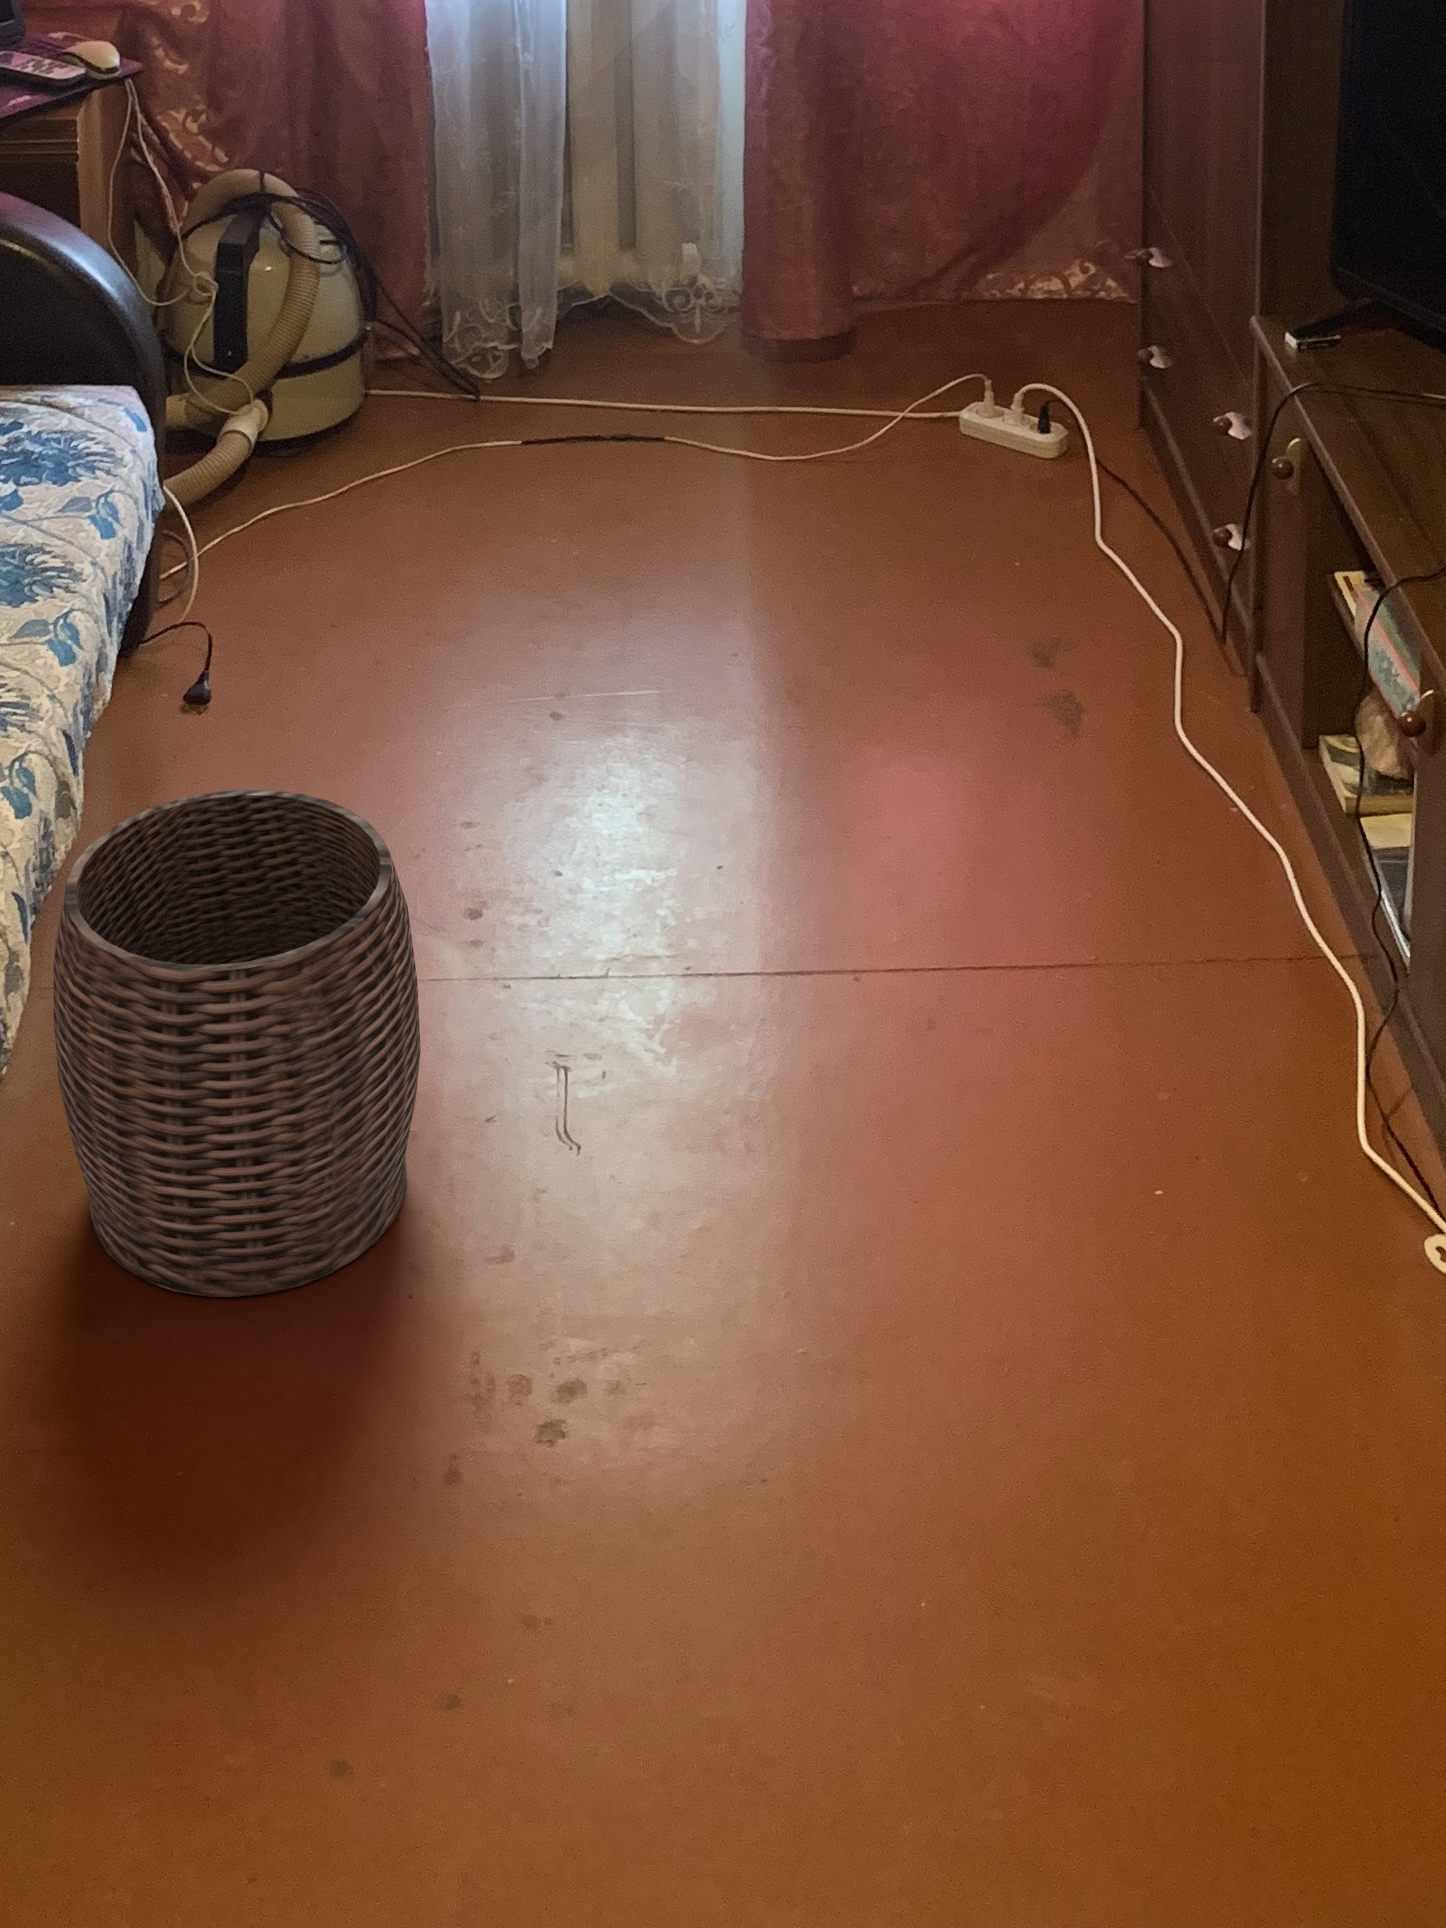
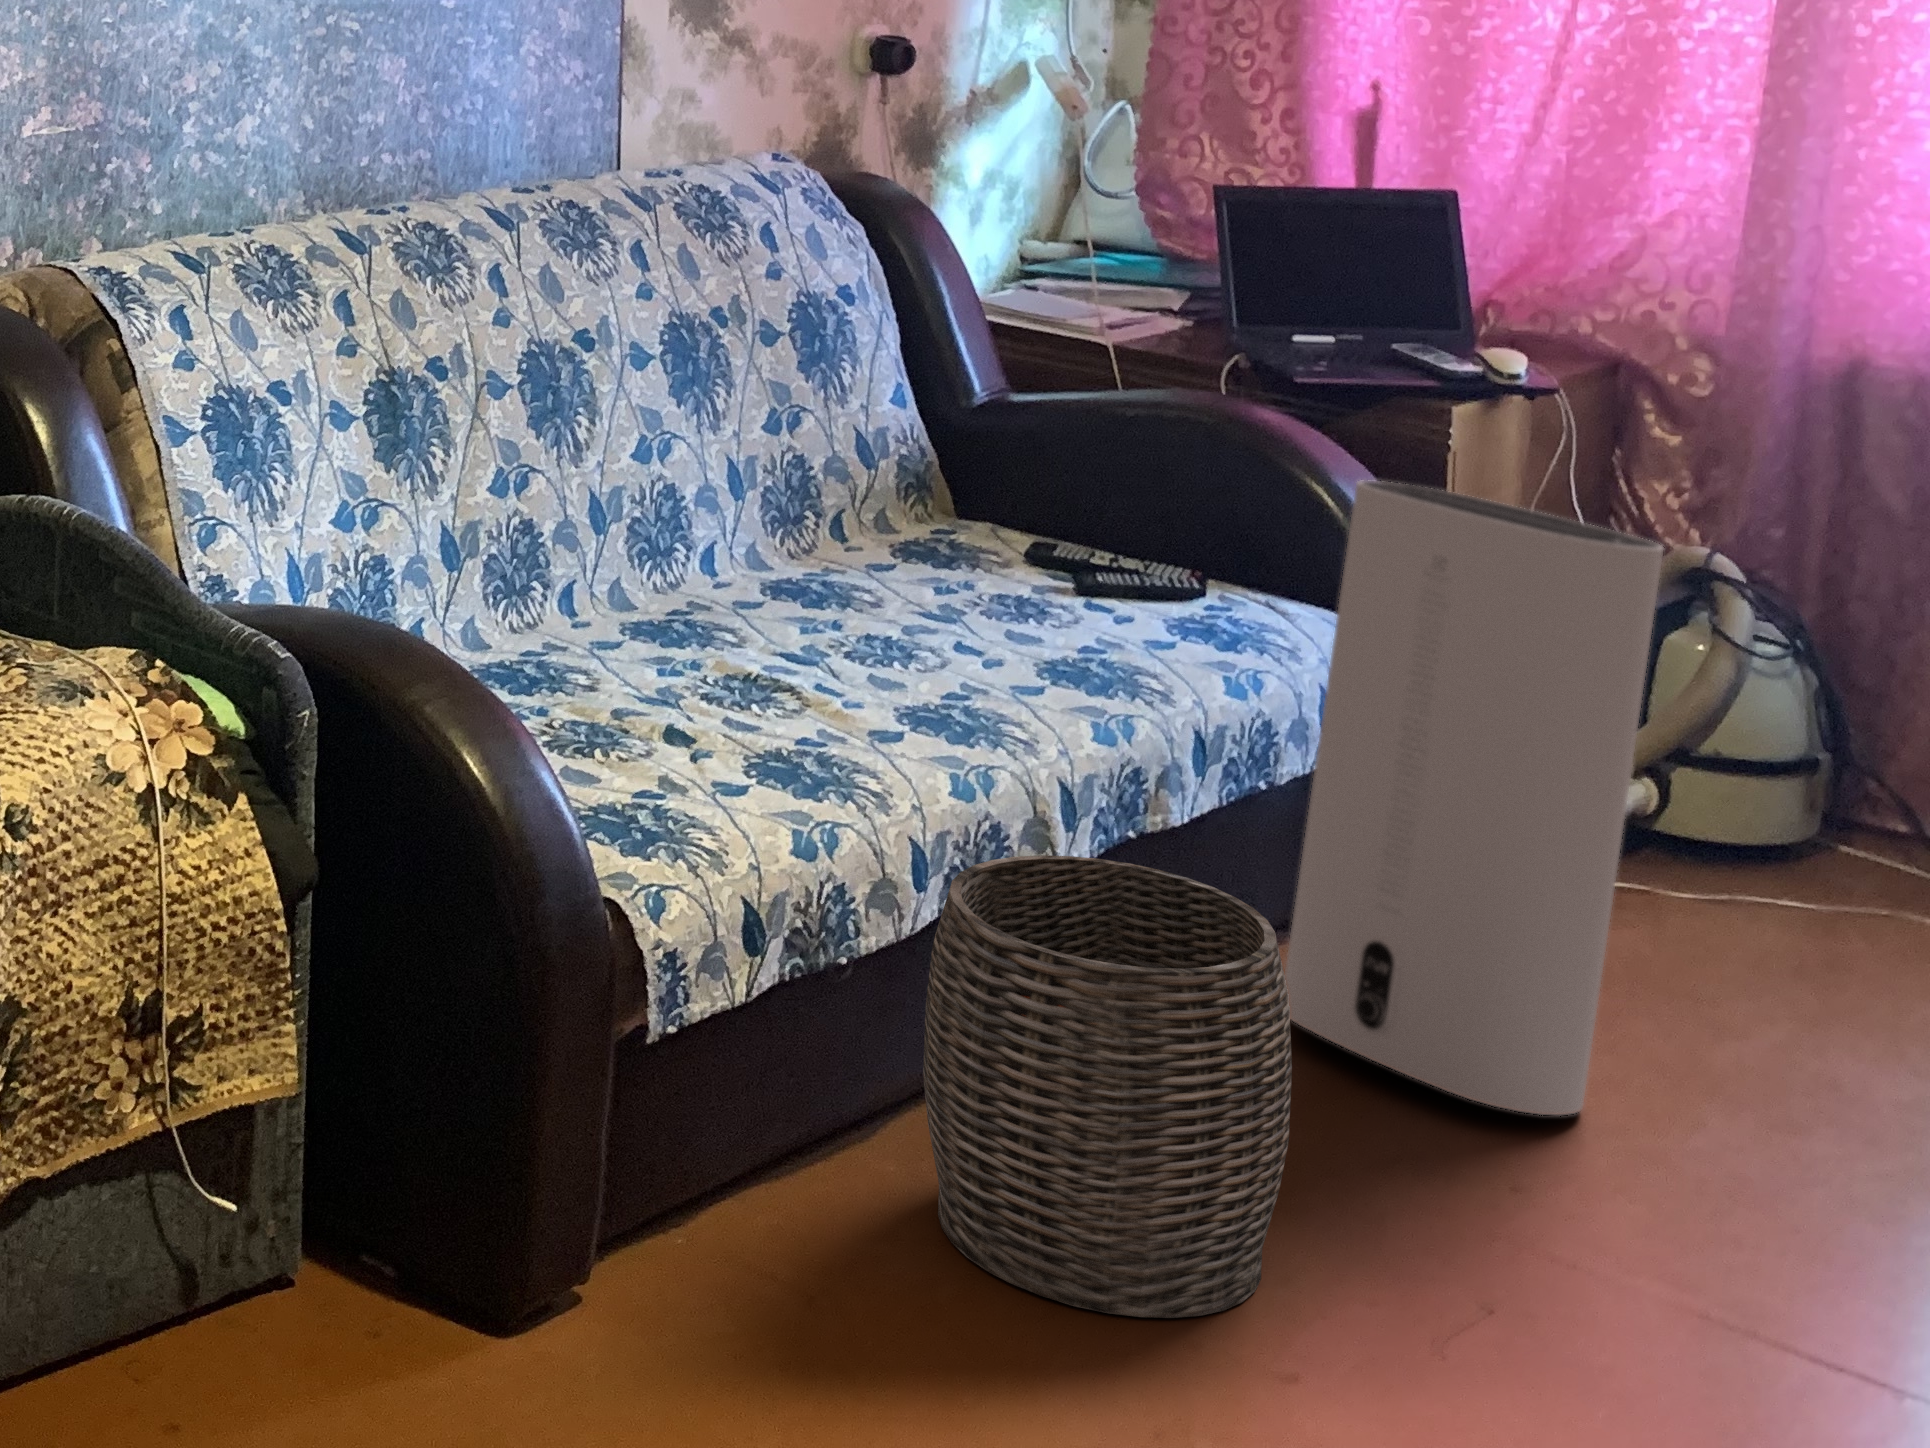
air purifier: none [165,252,454,836] -> present [1285,481,1663,1115]

